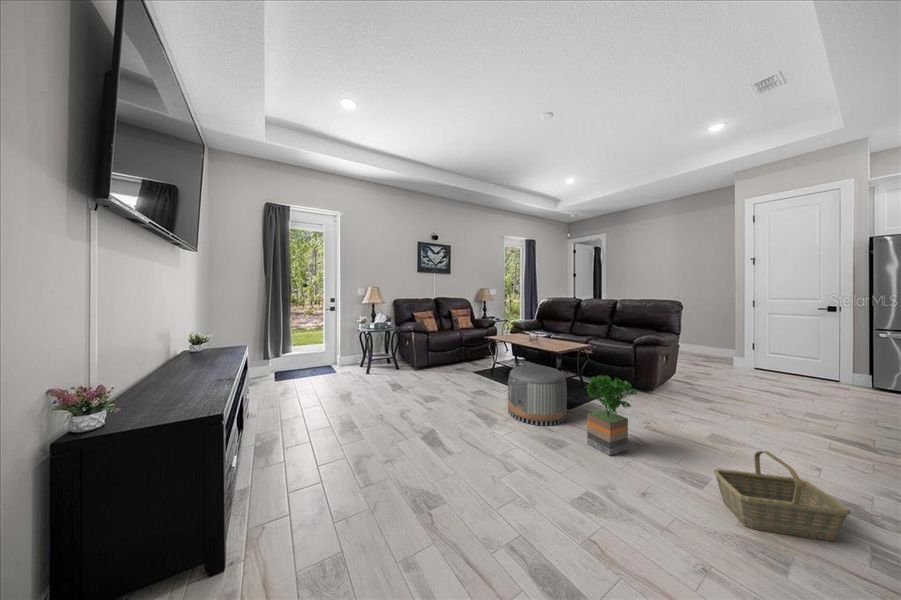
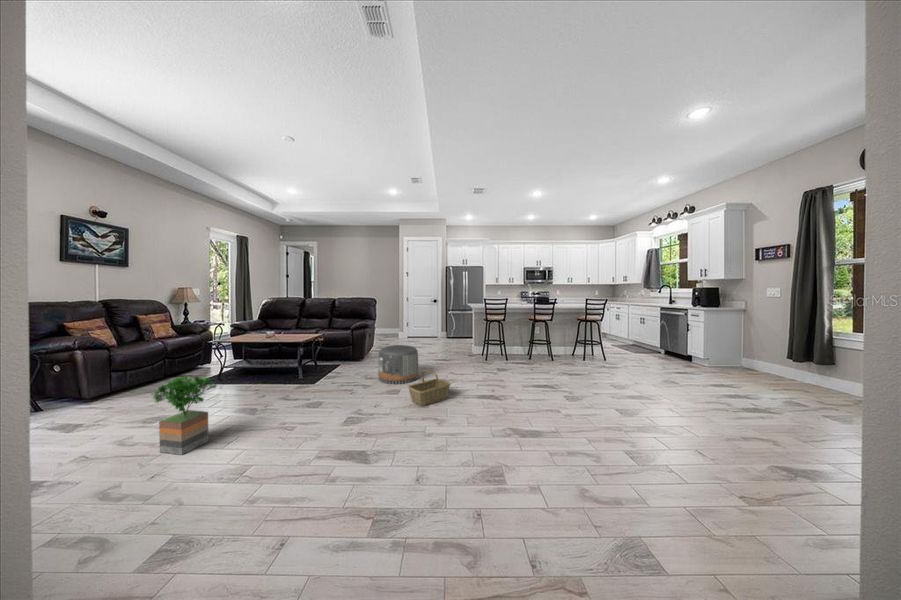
pouf: present [508,365,567,426] -> present [378,345,418,384]
potted tree: present [587,375,638,456] -> present [153,376,217,455]

